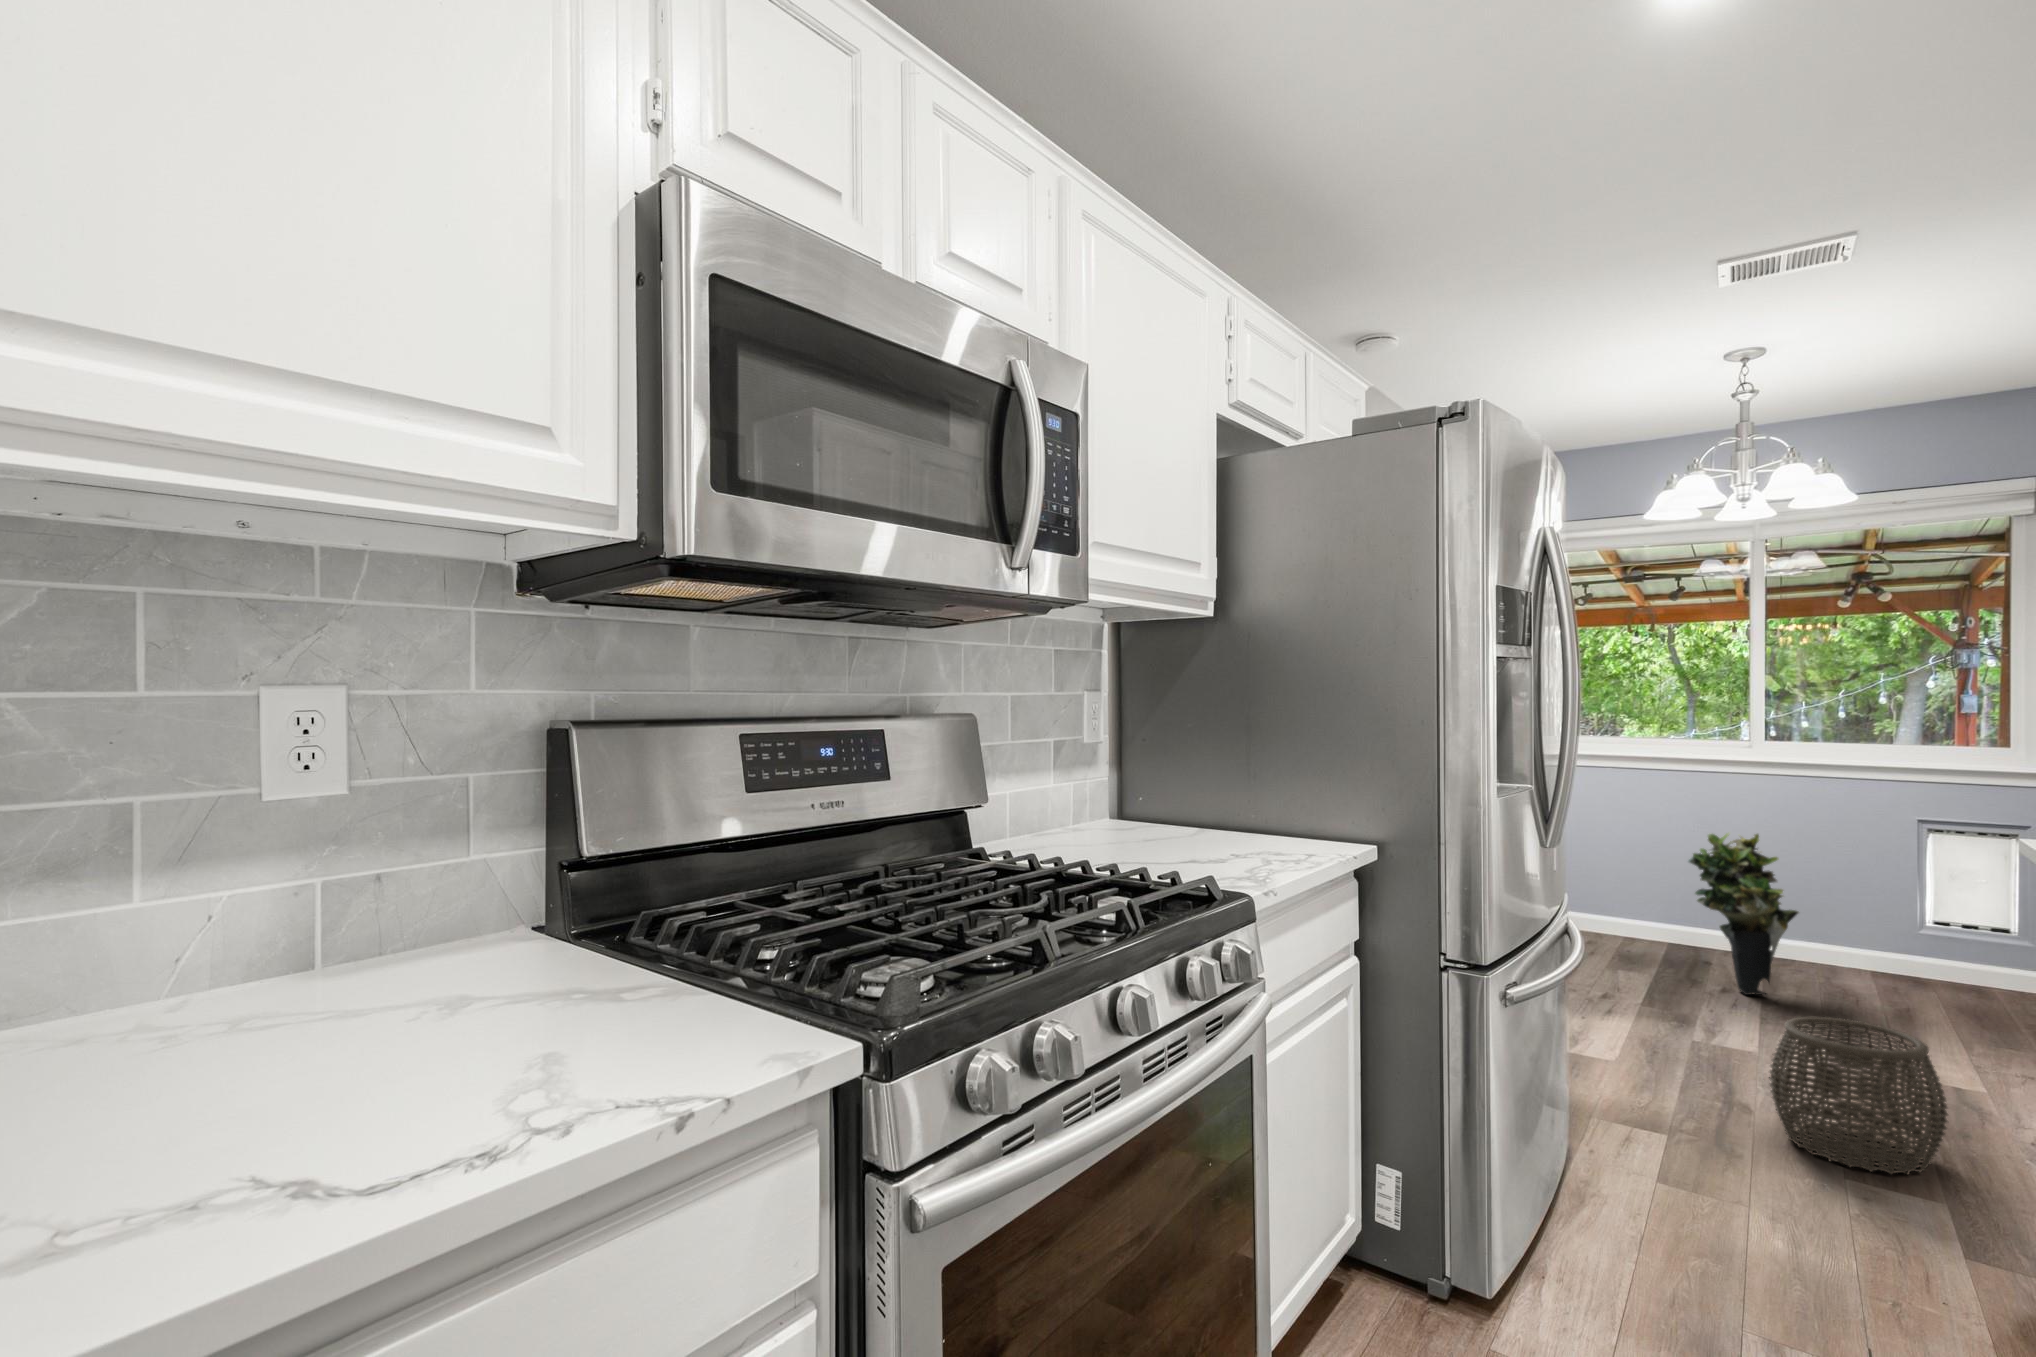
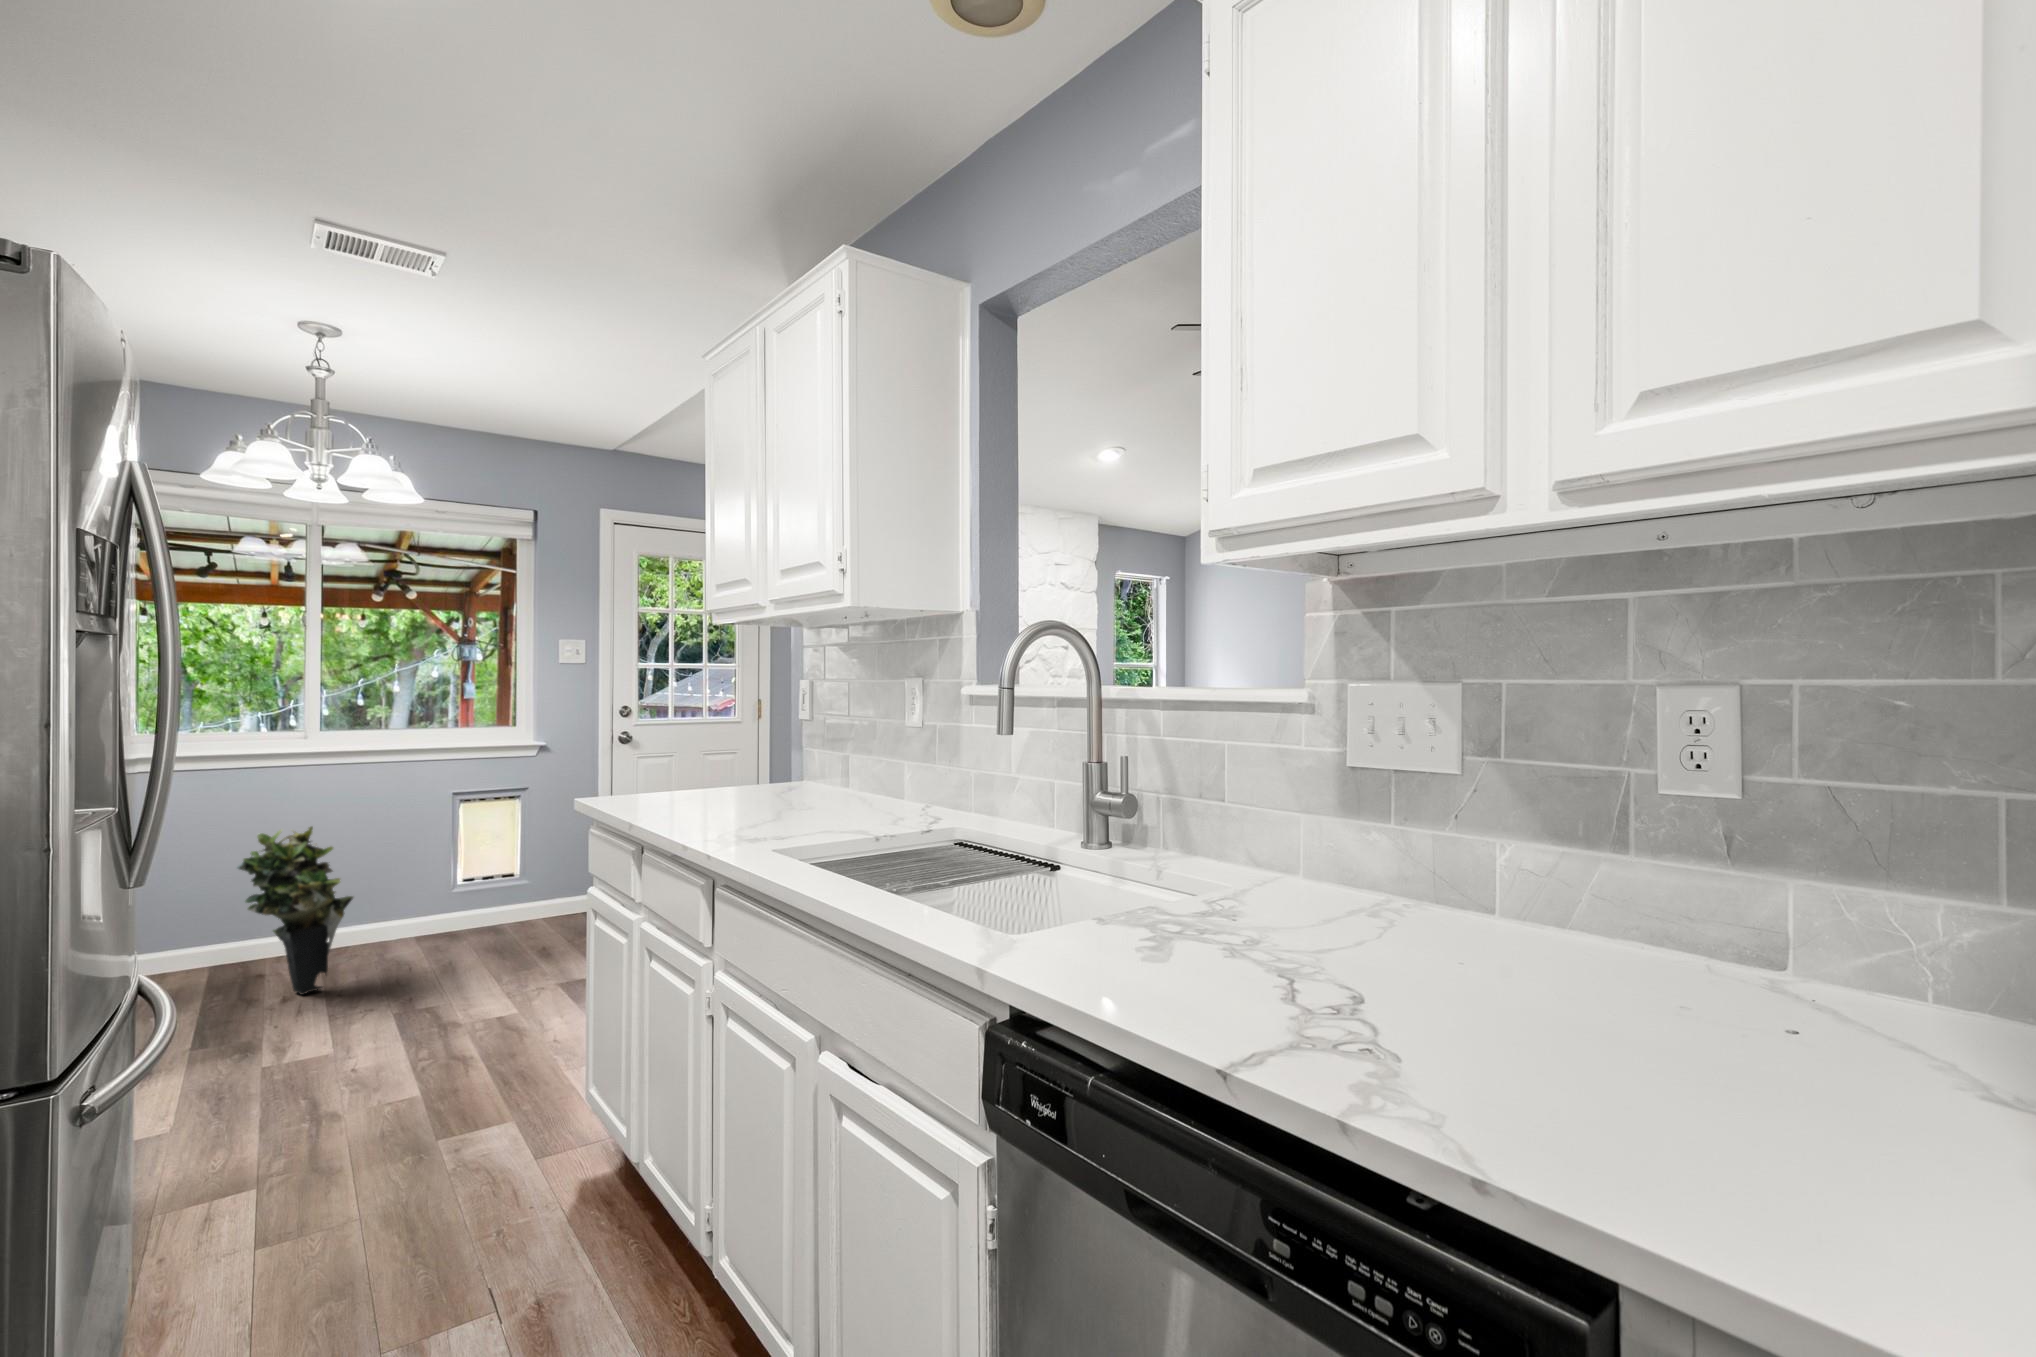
woven basket: present [1769,1017,1948,1174] -> none [366,989,518,1137]

